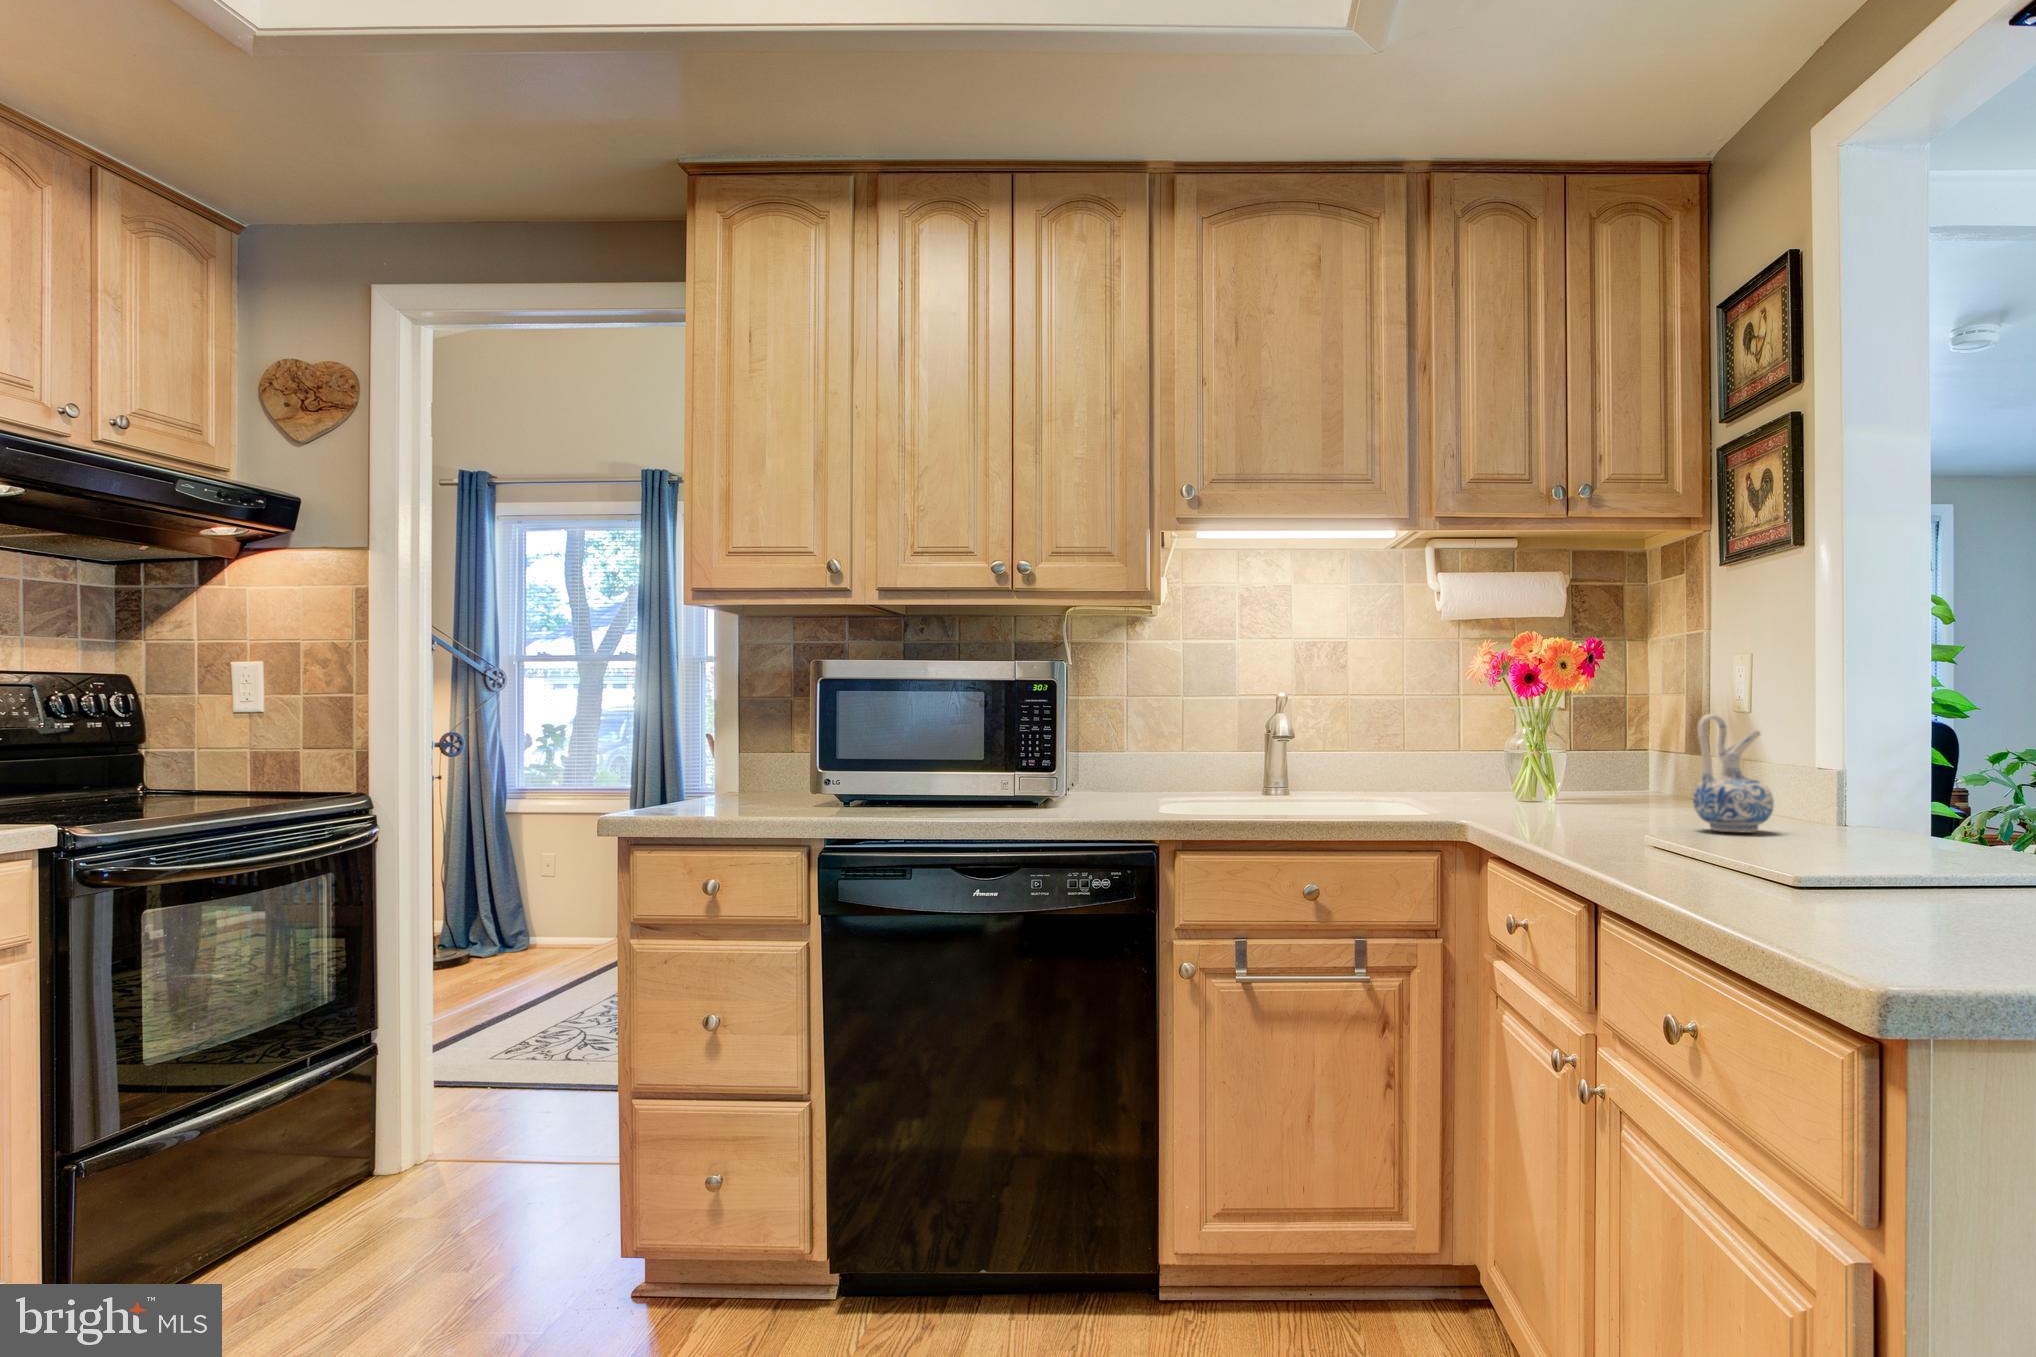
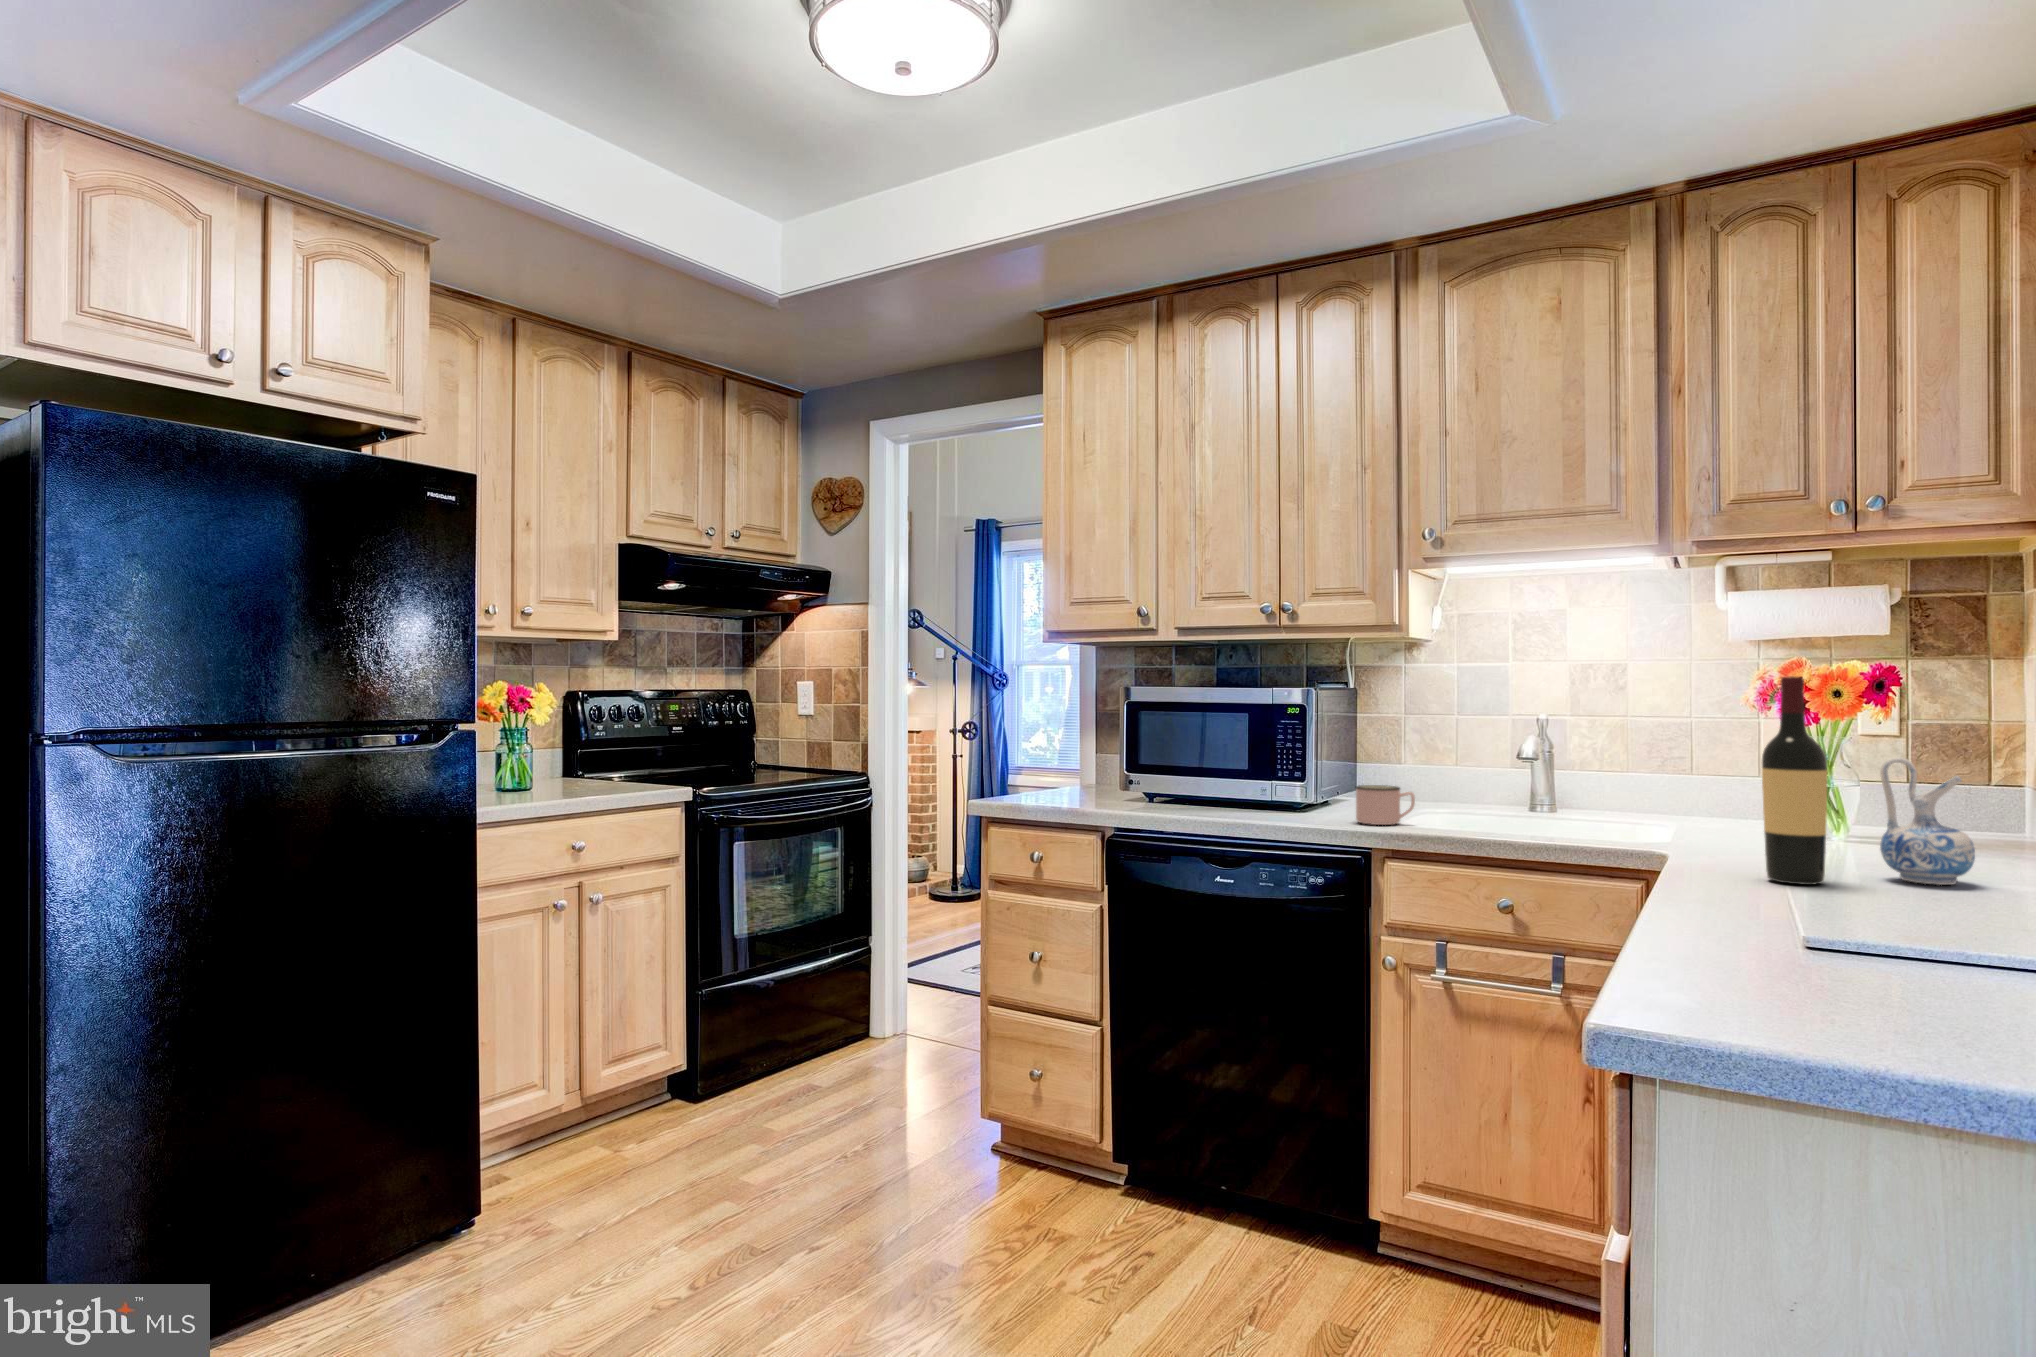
wine bottle: none [1619,634,1679,839] -> present [1762,676,1828,885]
mug: none [1126,771,1191,815] -> present [1356,785,1415,825]

